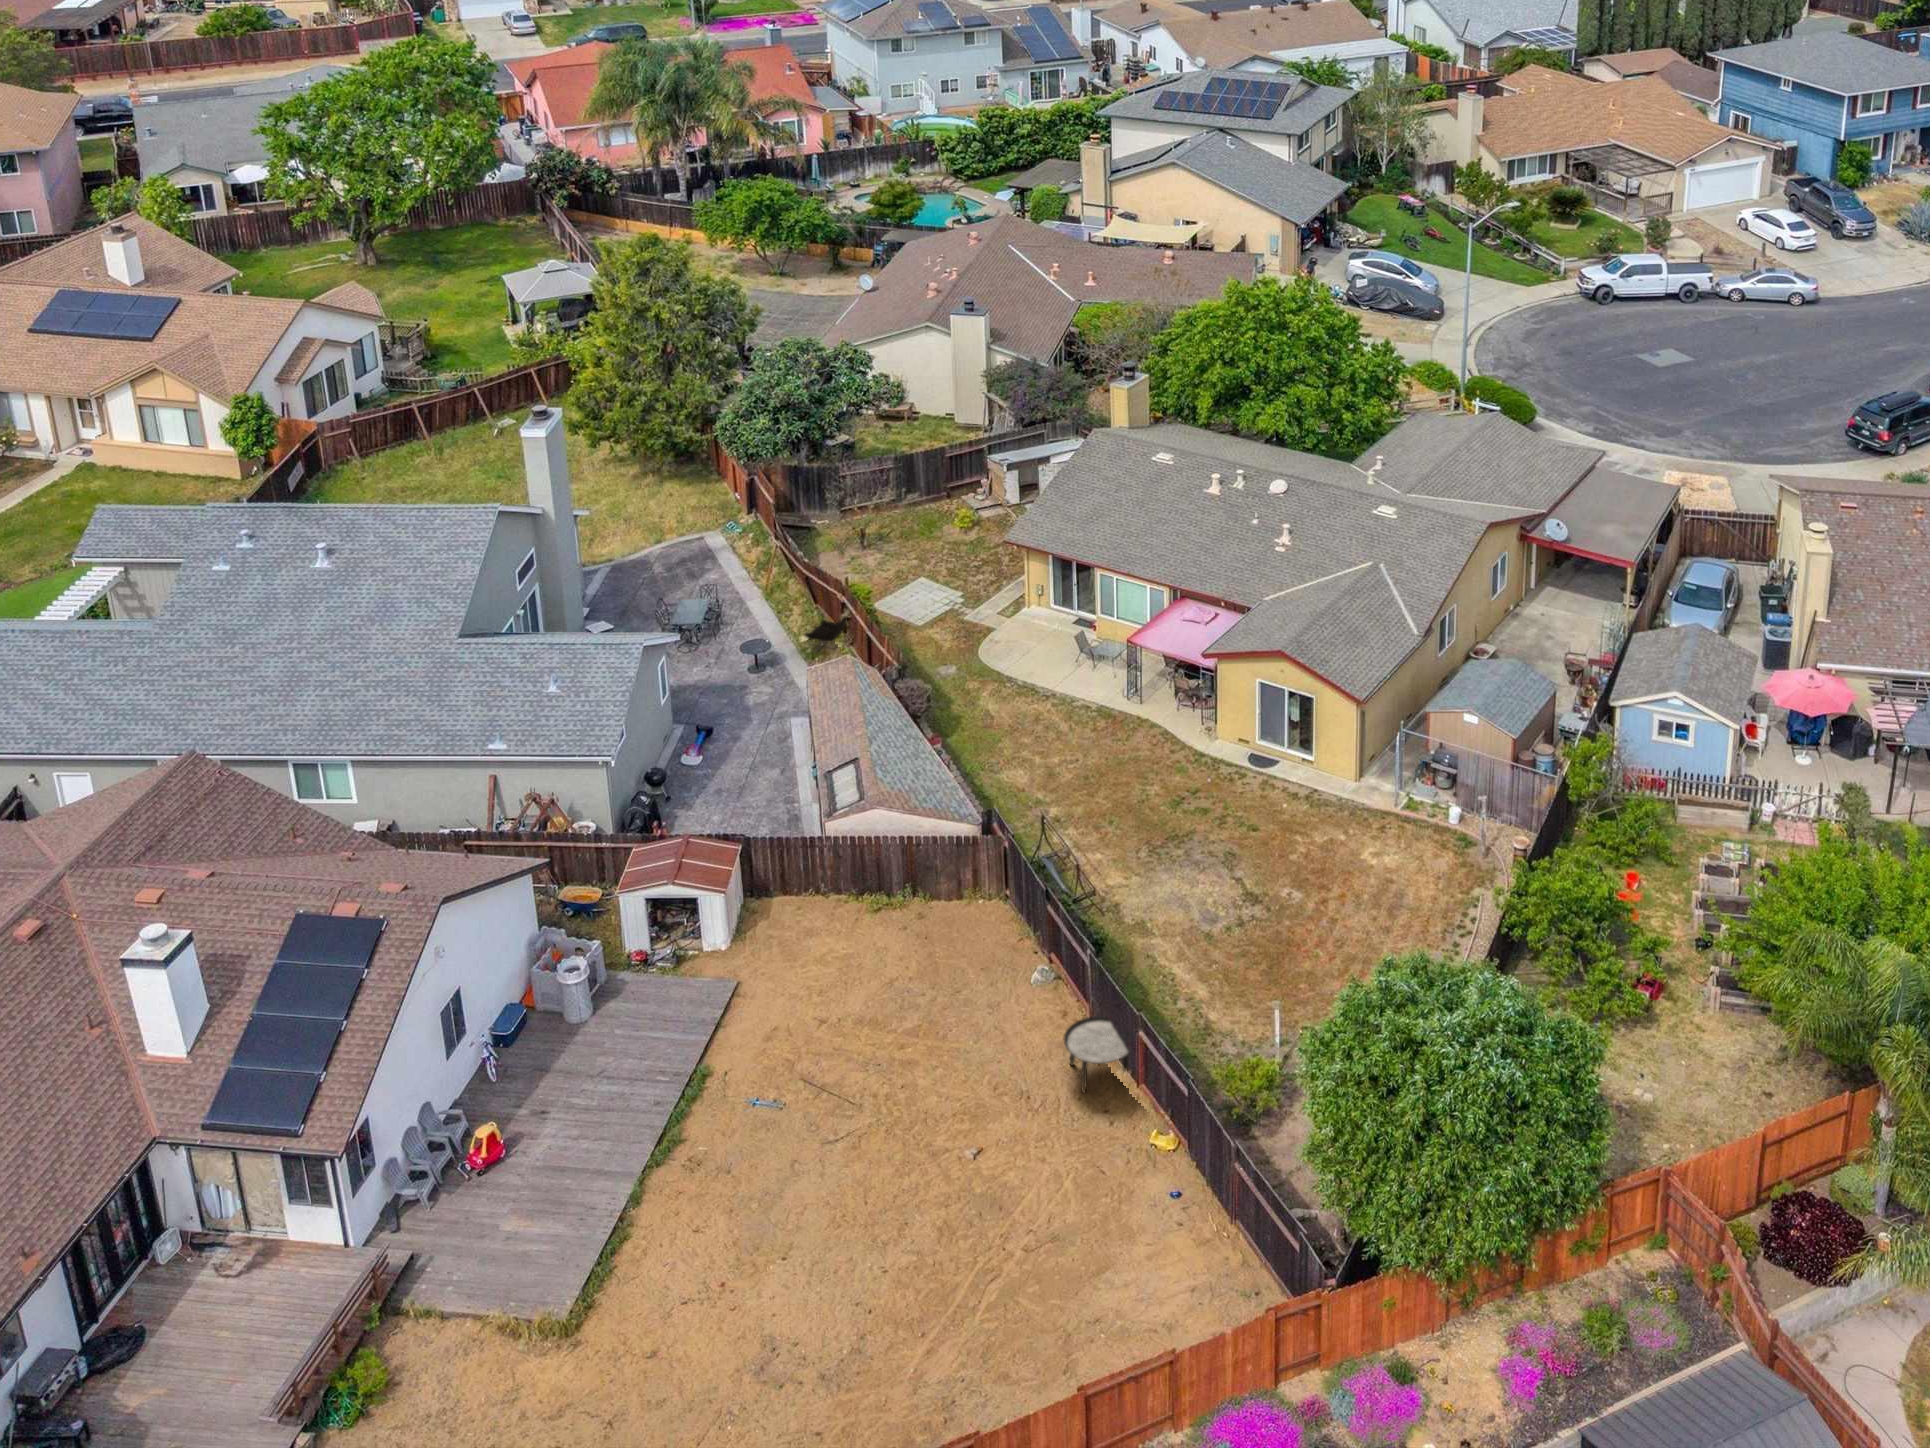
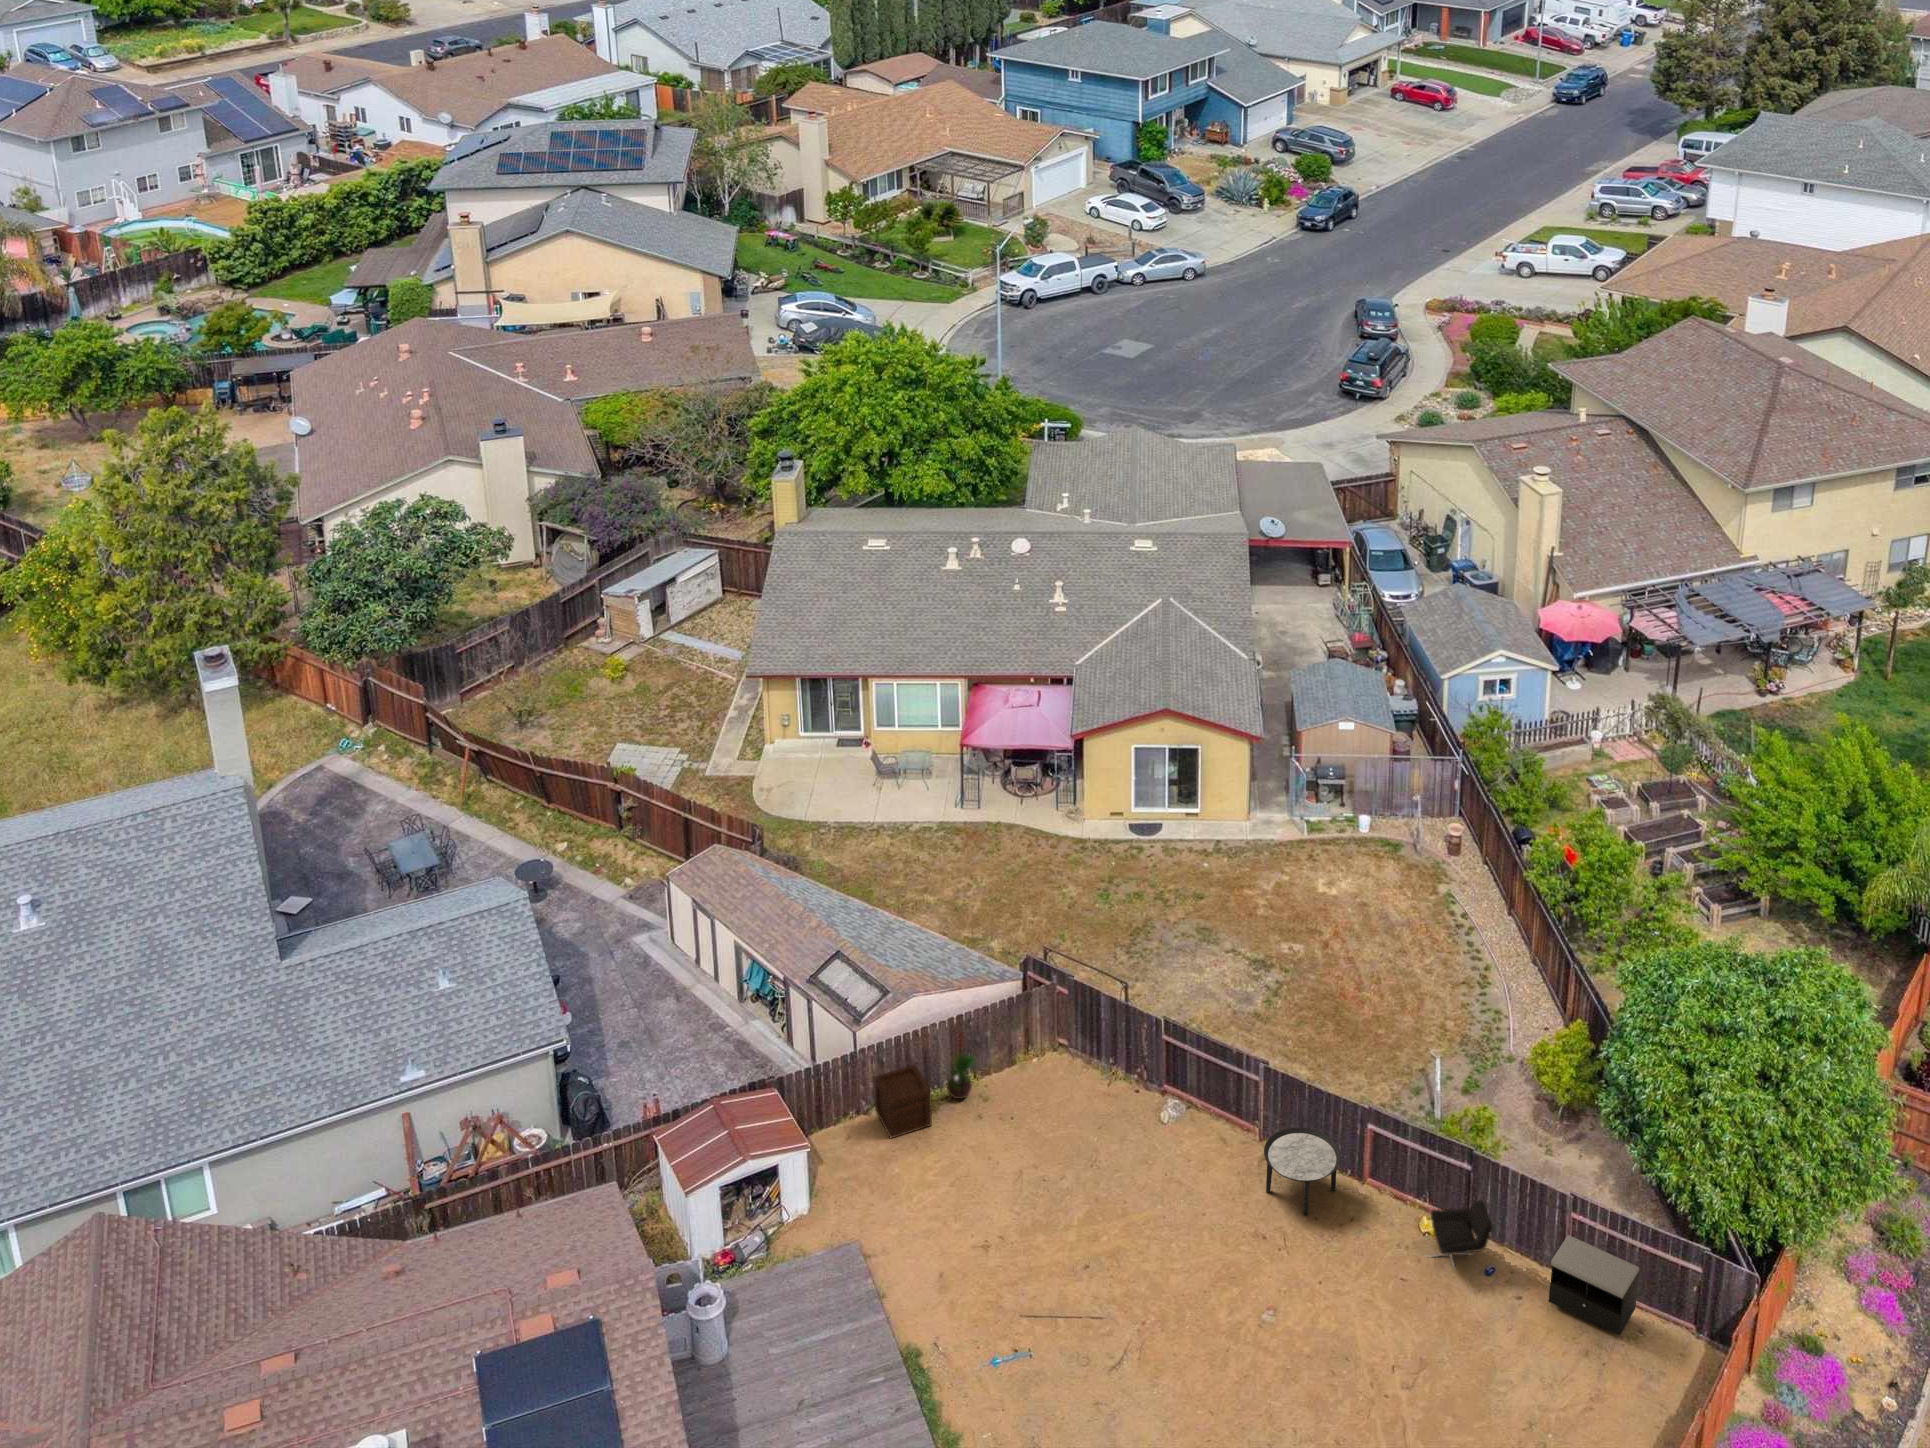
lounge chair: present [805,618,847,648] -> present [1427,1200,1493,1269]
wooden crate: none [830,865,877,921] -> present [874,1064,932,1138]
potted tree: none [894,868,925,911] -> present [947,1052,976,1099]
storage bench: none [1208,1183,1280,1285] -> present [1548,1235,1639,1335]

